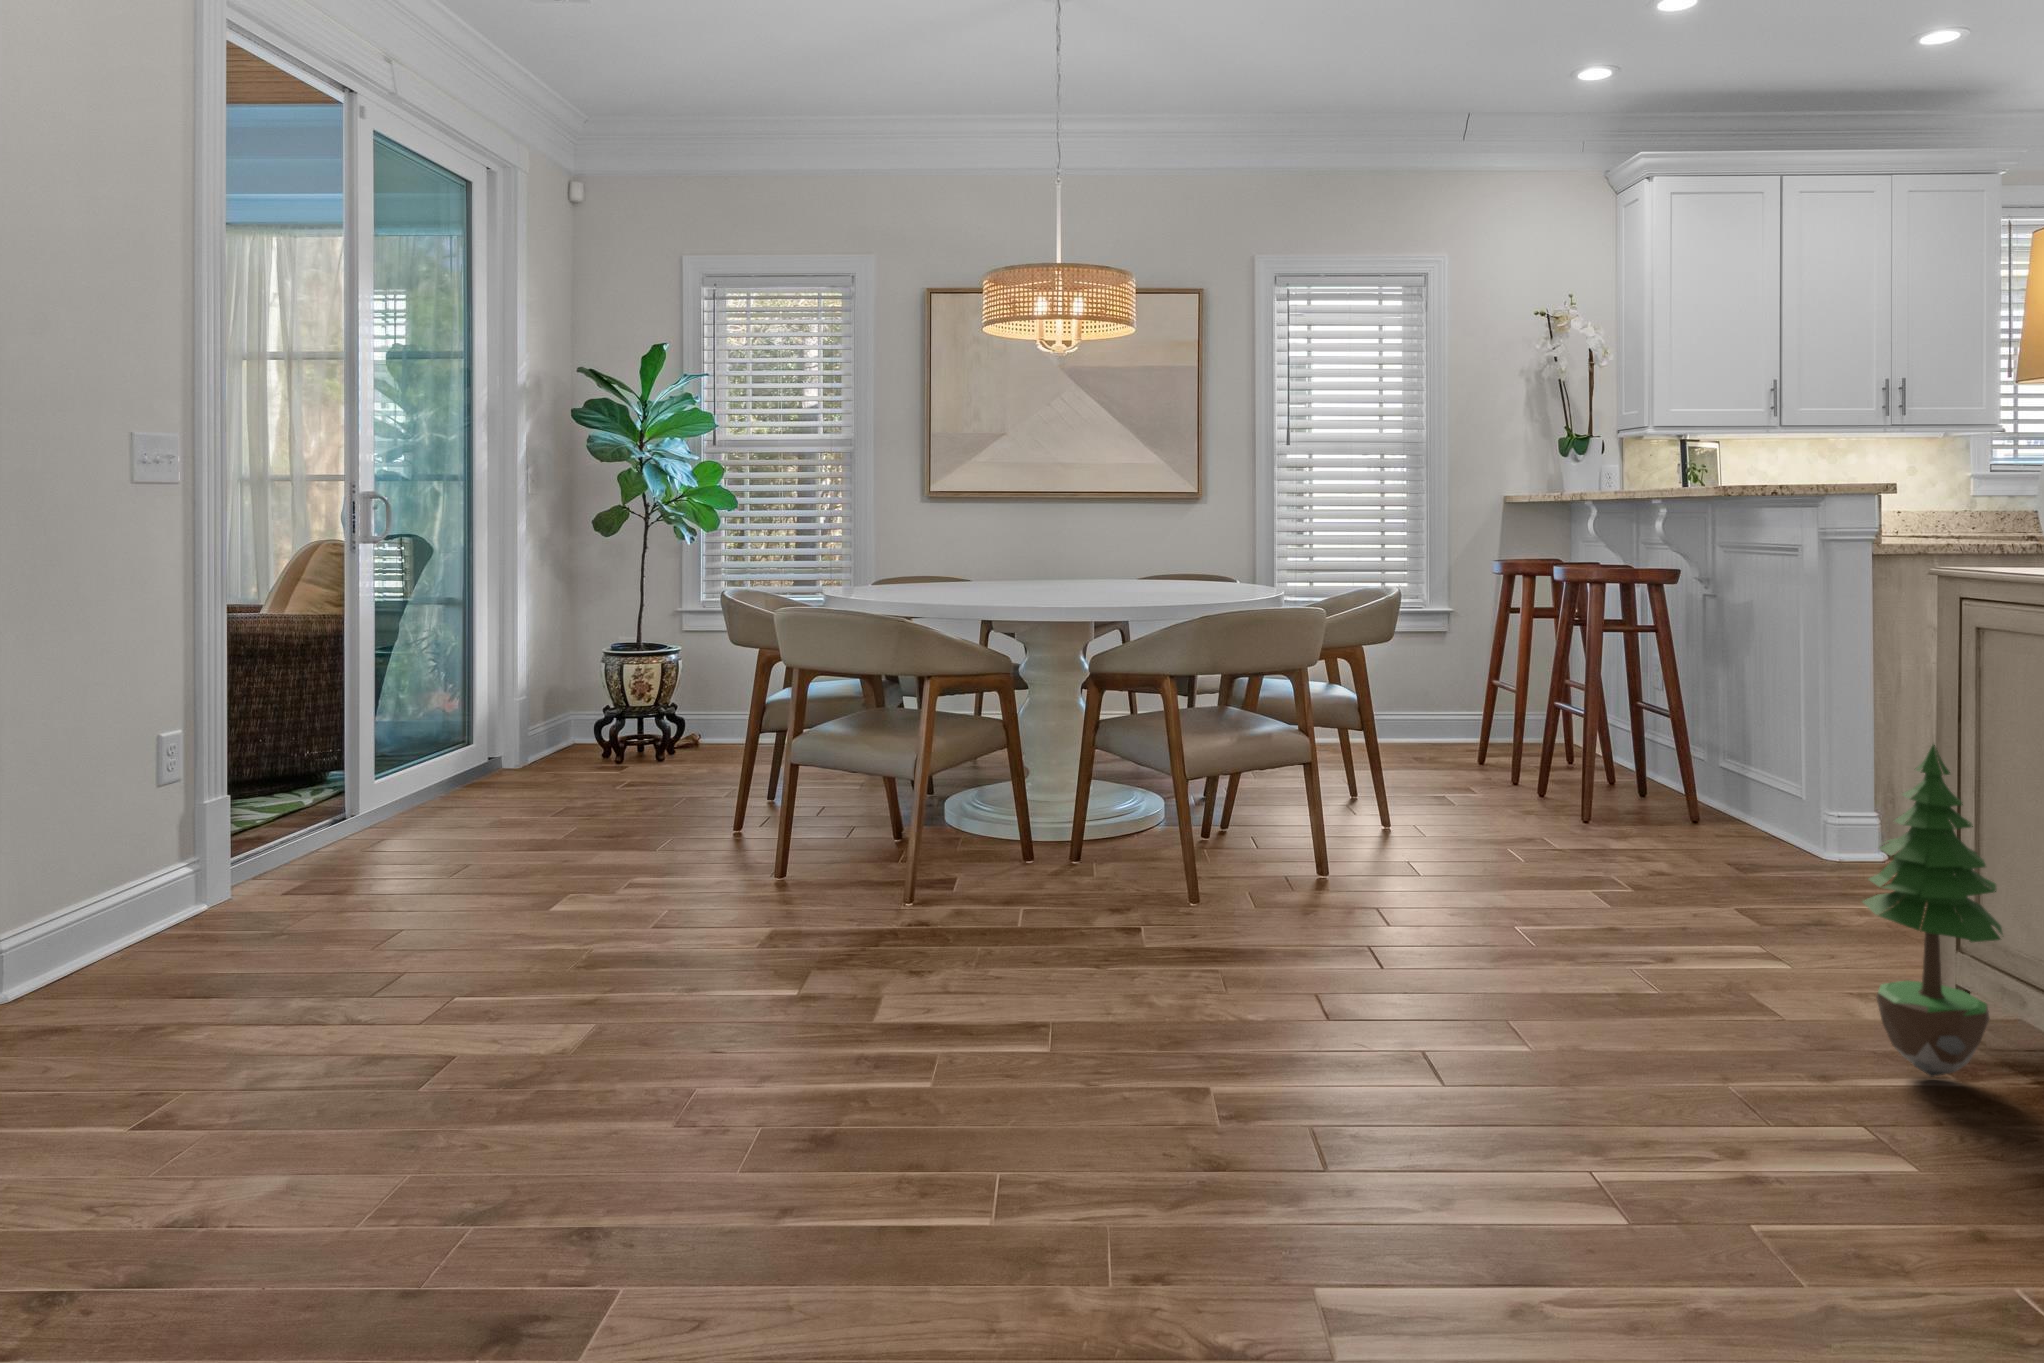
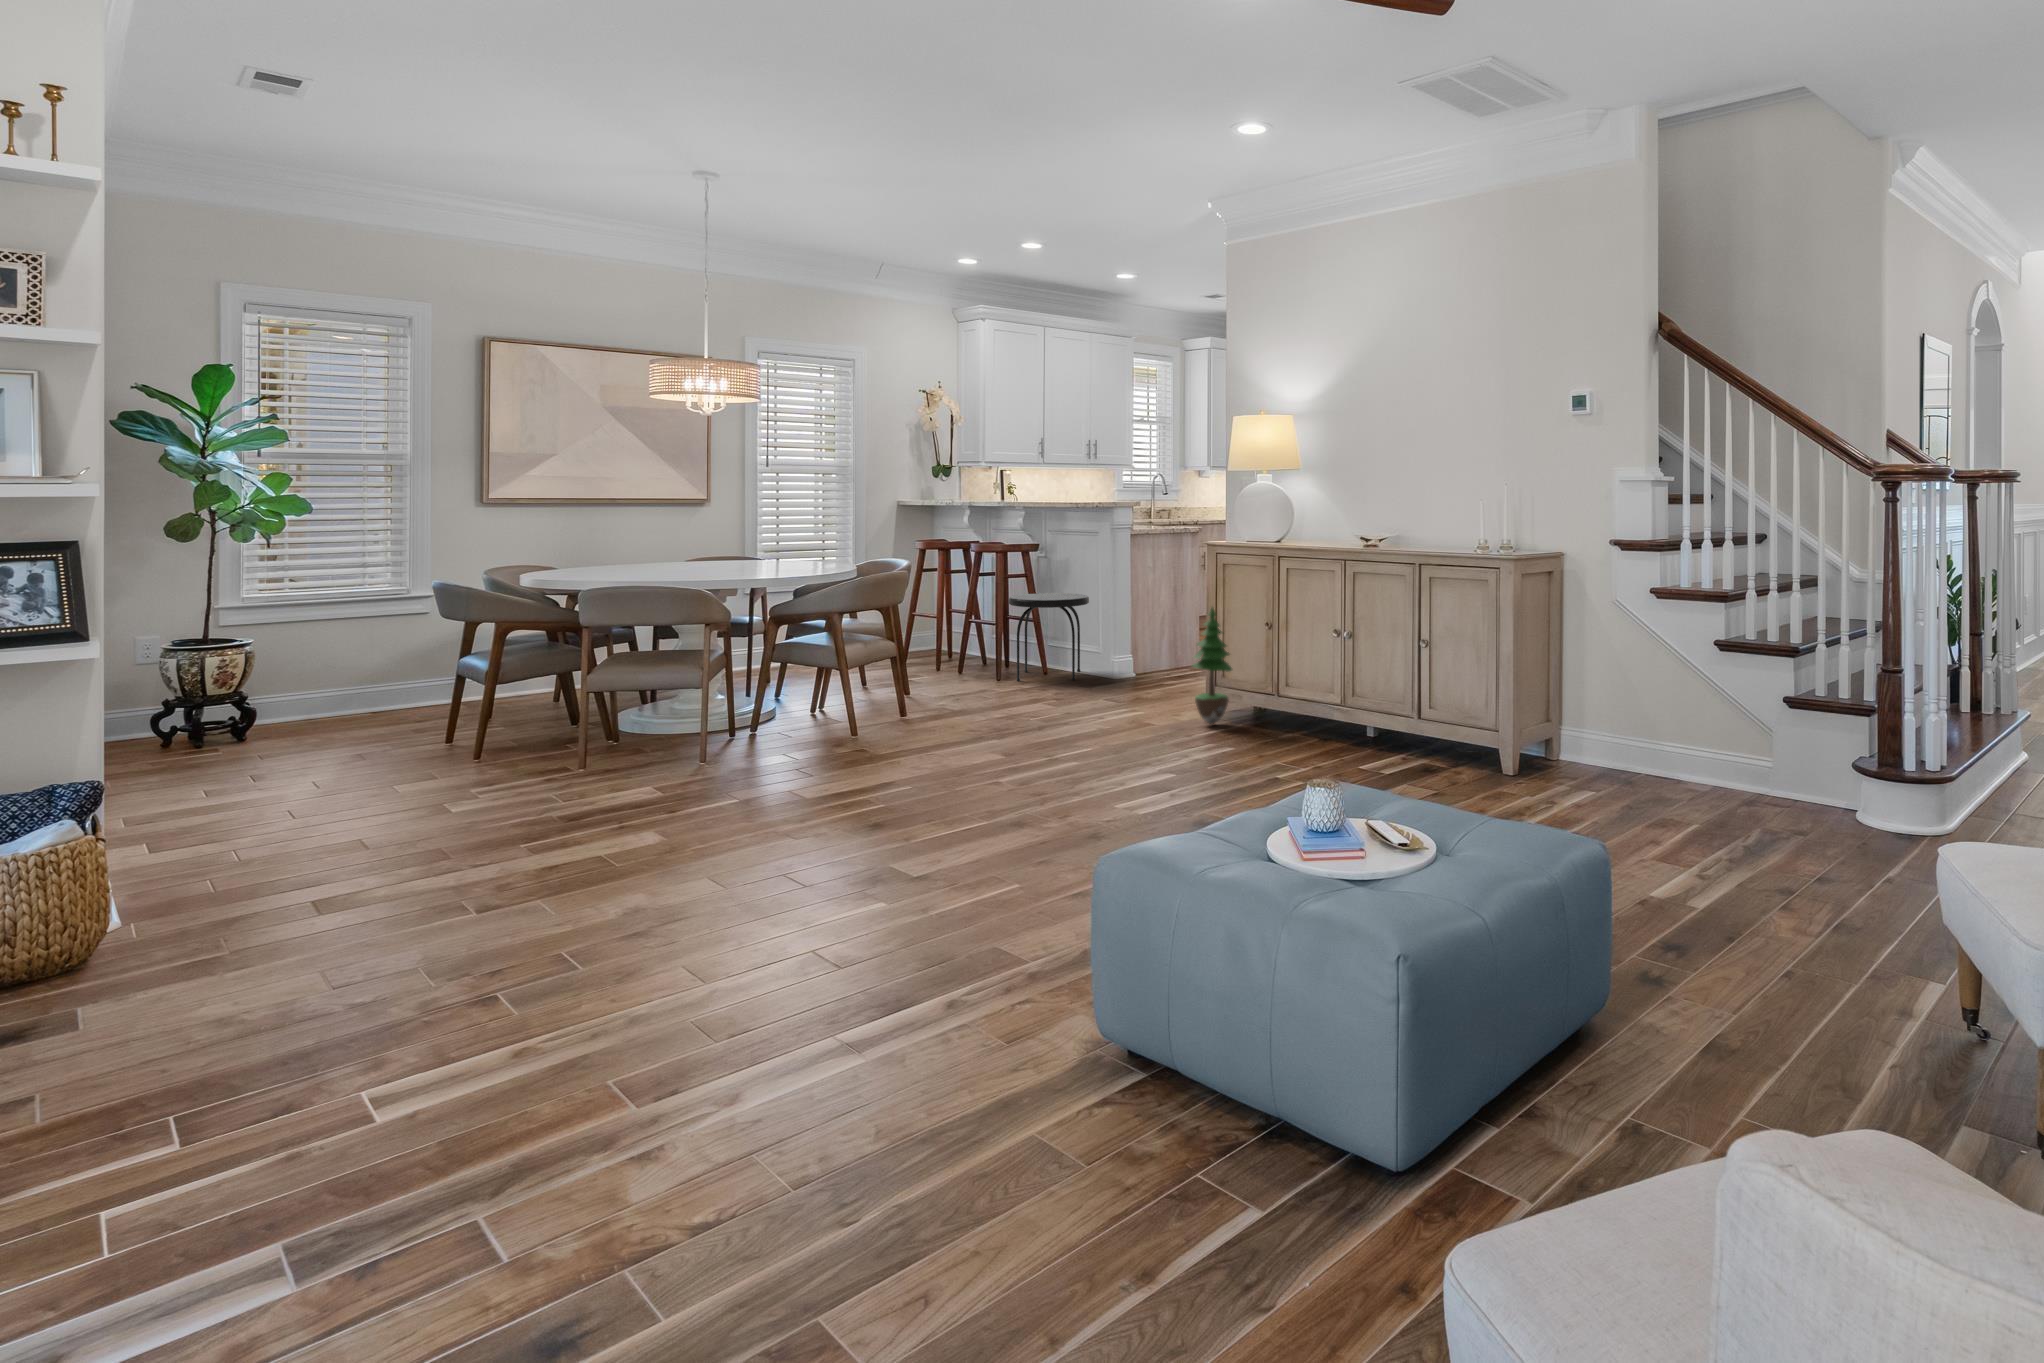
side table: none [1598,666,1772,855] -> present [1009,593,1089,681]

